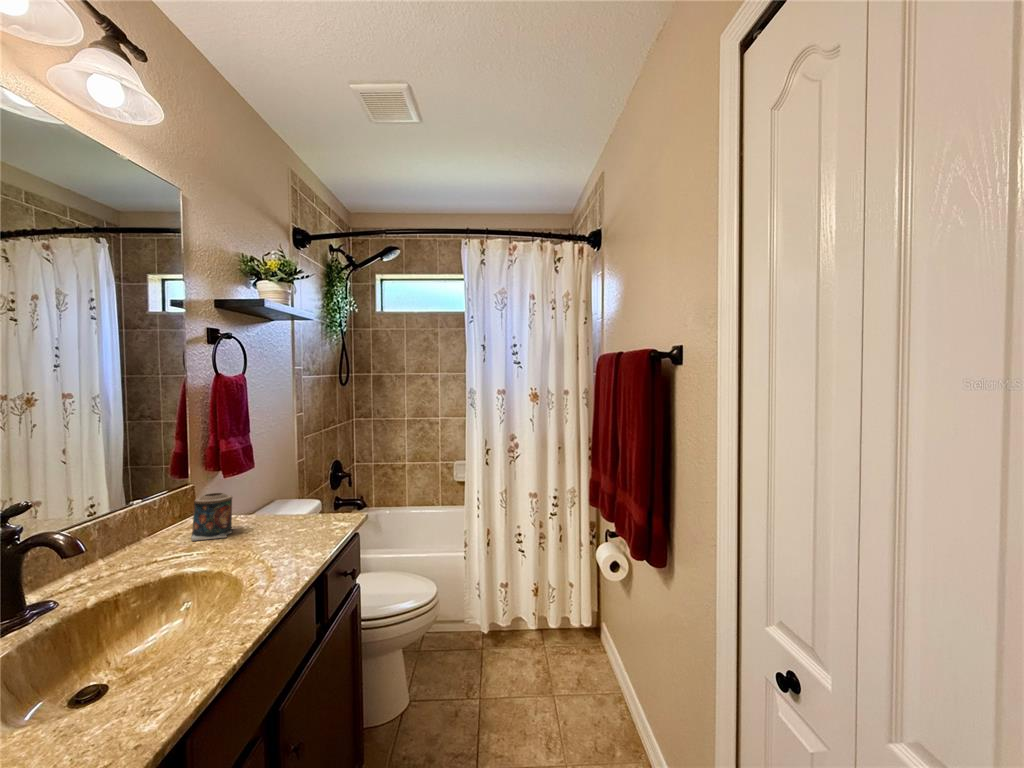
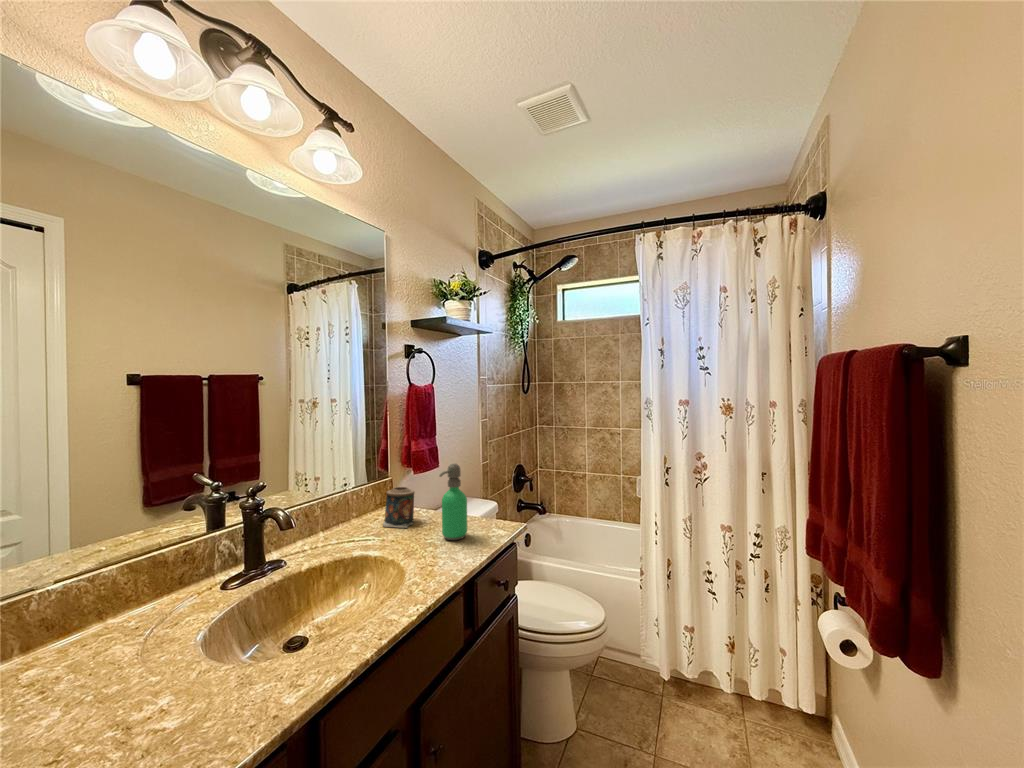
soap dispenser: none [274,460,306,541] -> present [440,464,467,540]

